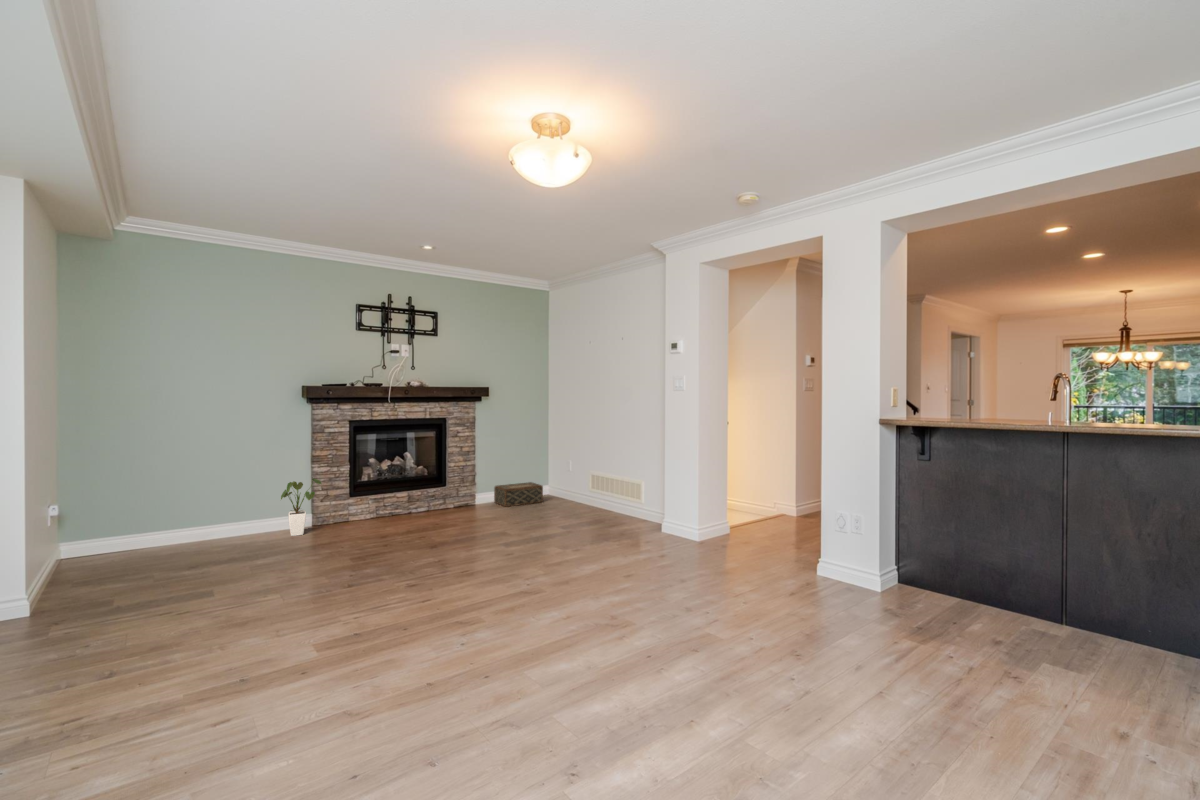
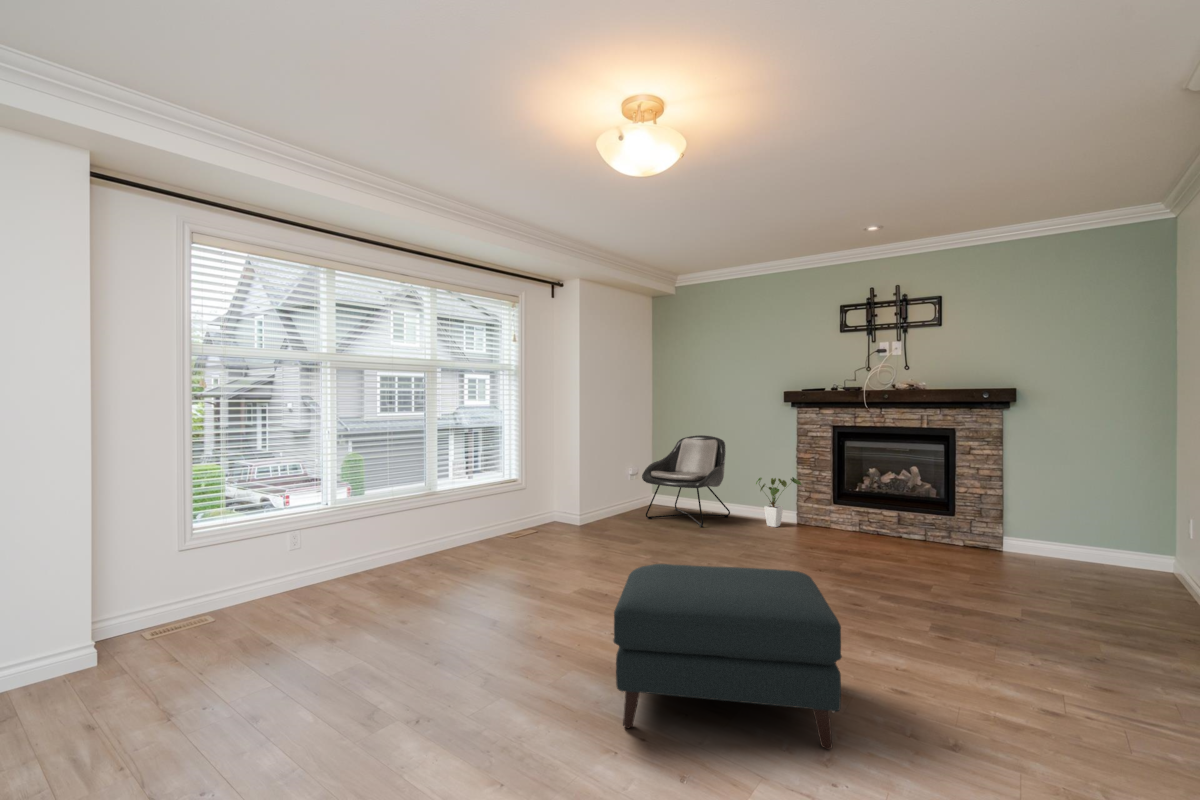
lounge chair: none [103,441,240,576] -> present [642,435,730,527]
woven basket: present [494,482,543,507] -> none [1042,532,1133,578]
ottoman: none [527,531,694,690] -> present [613,564,842,750]

